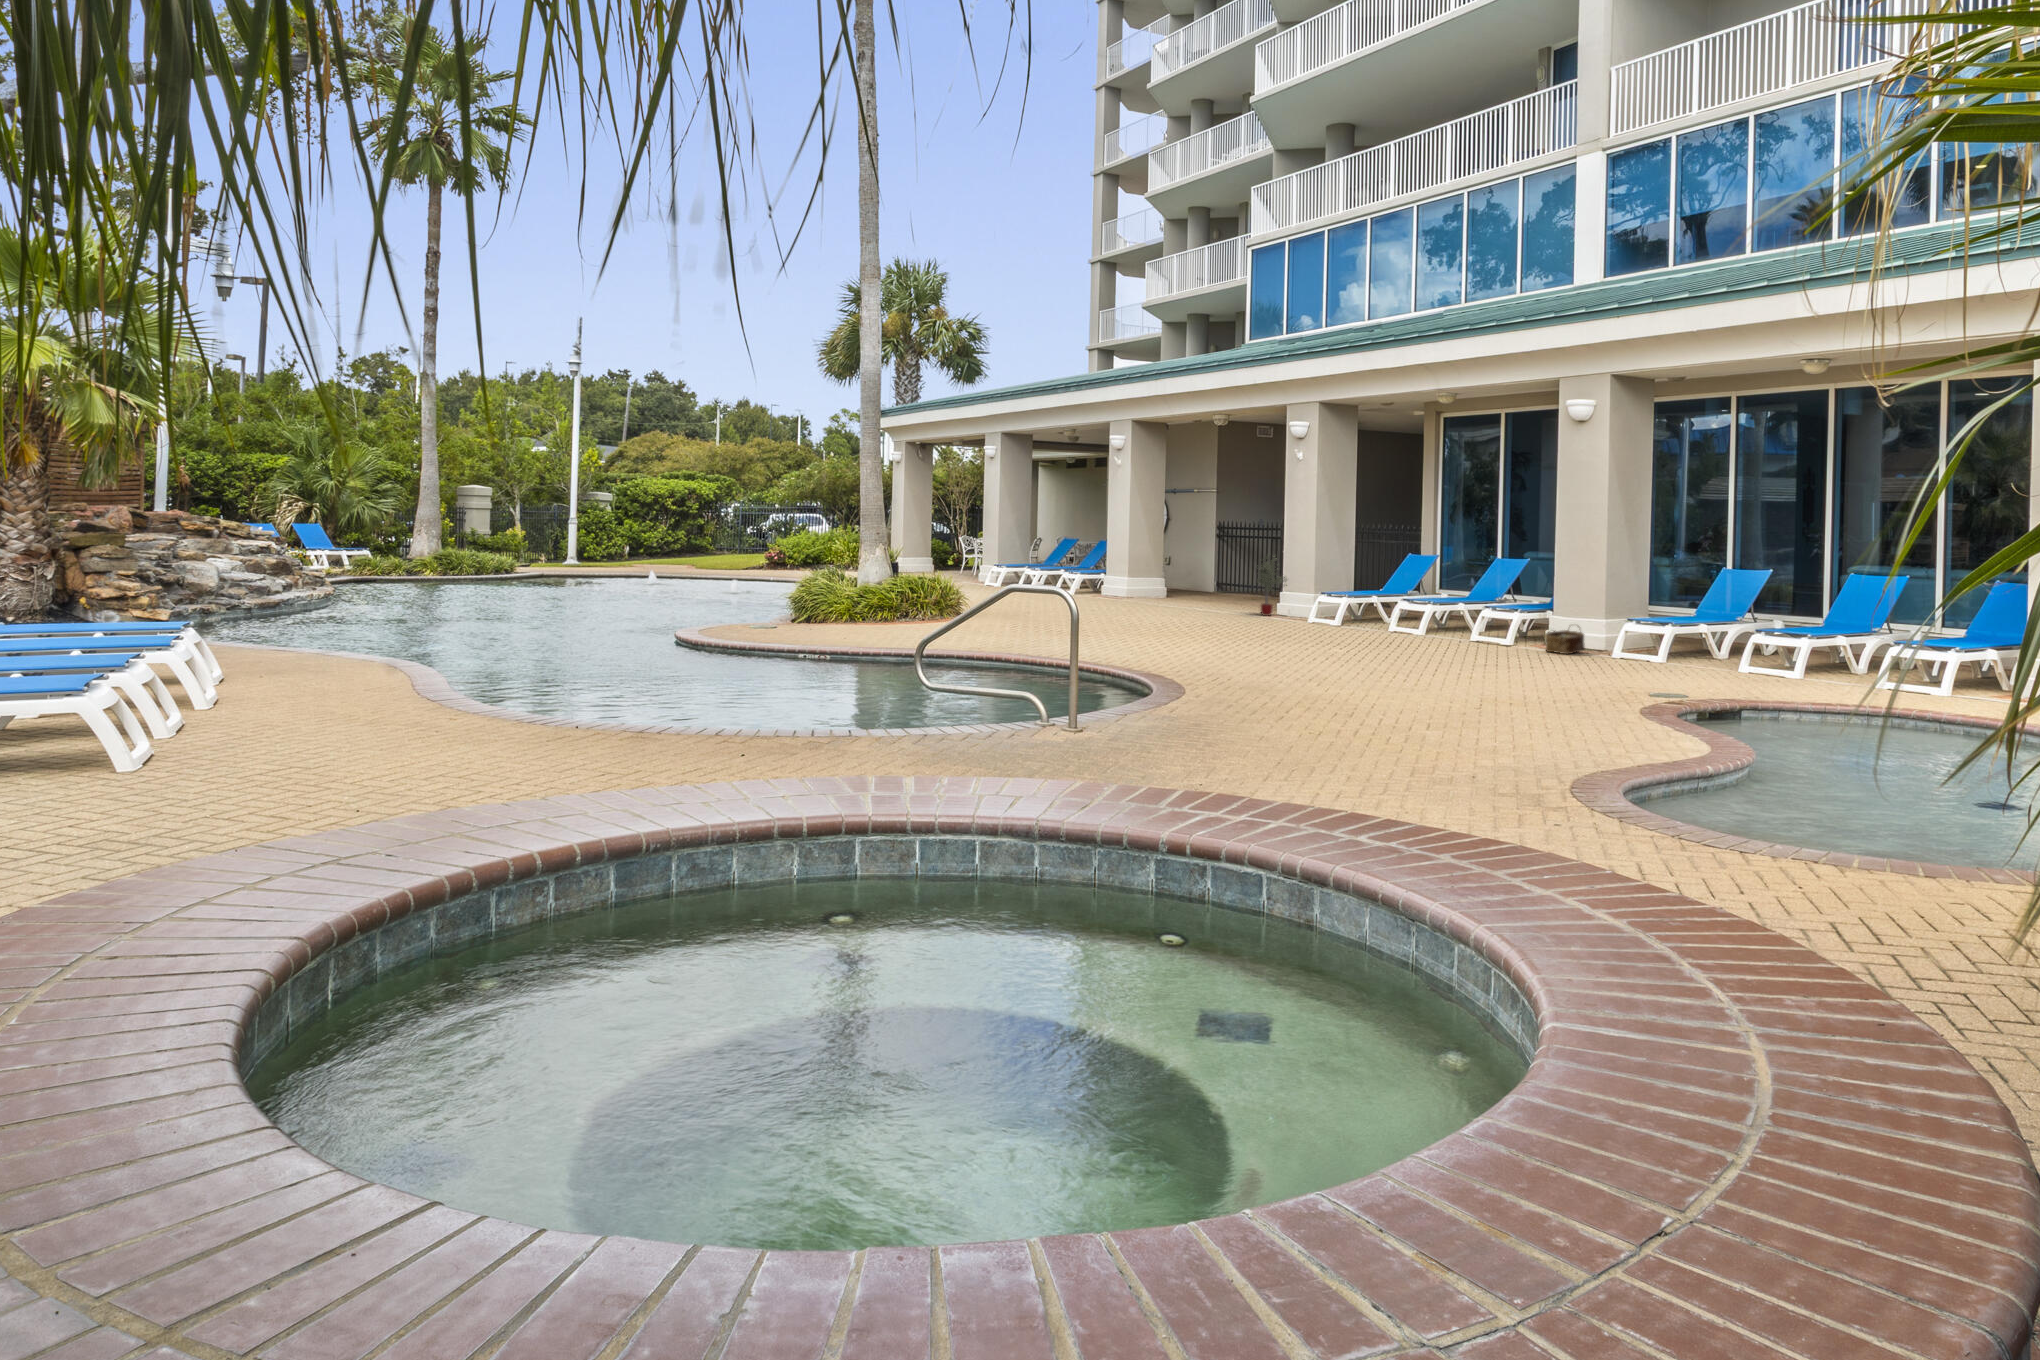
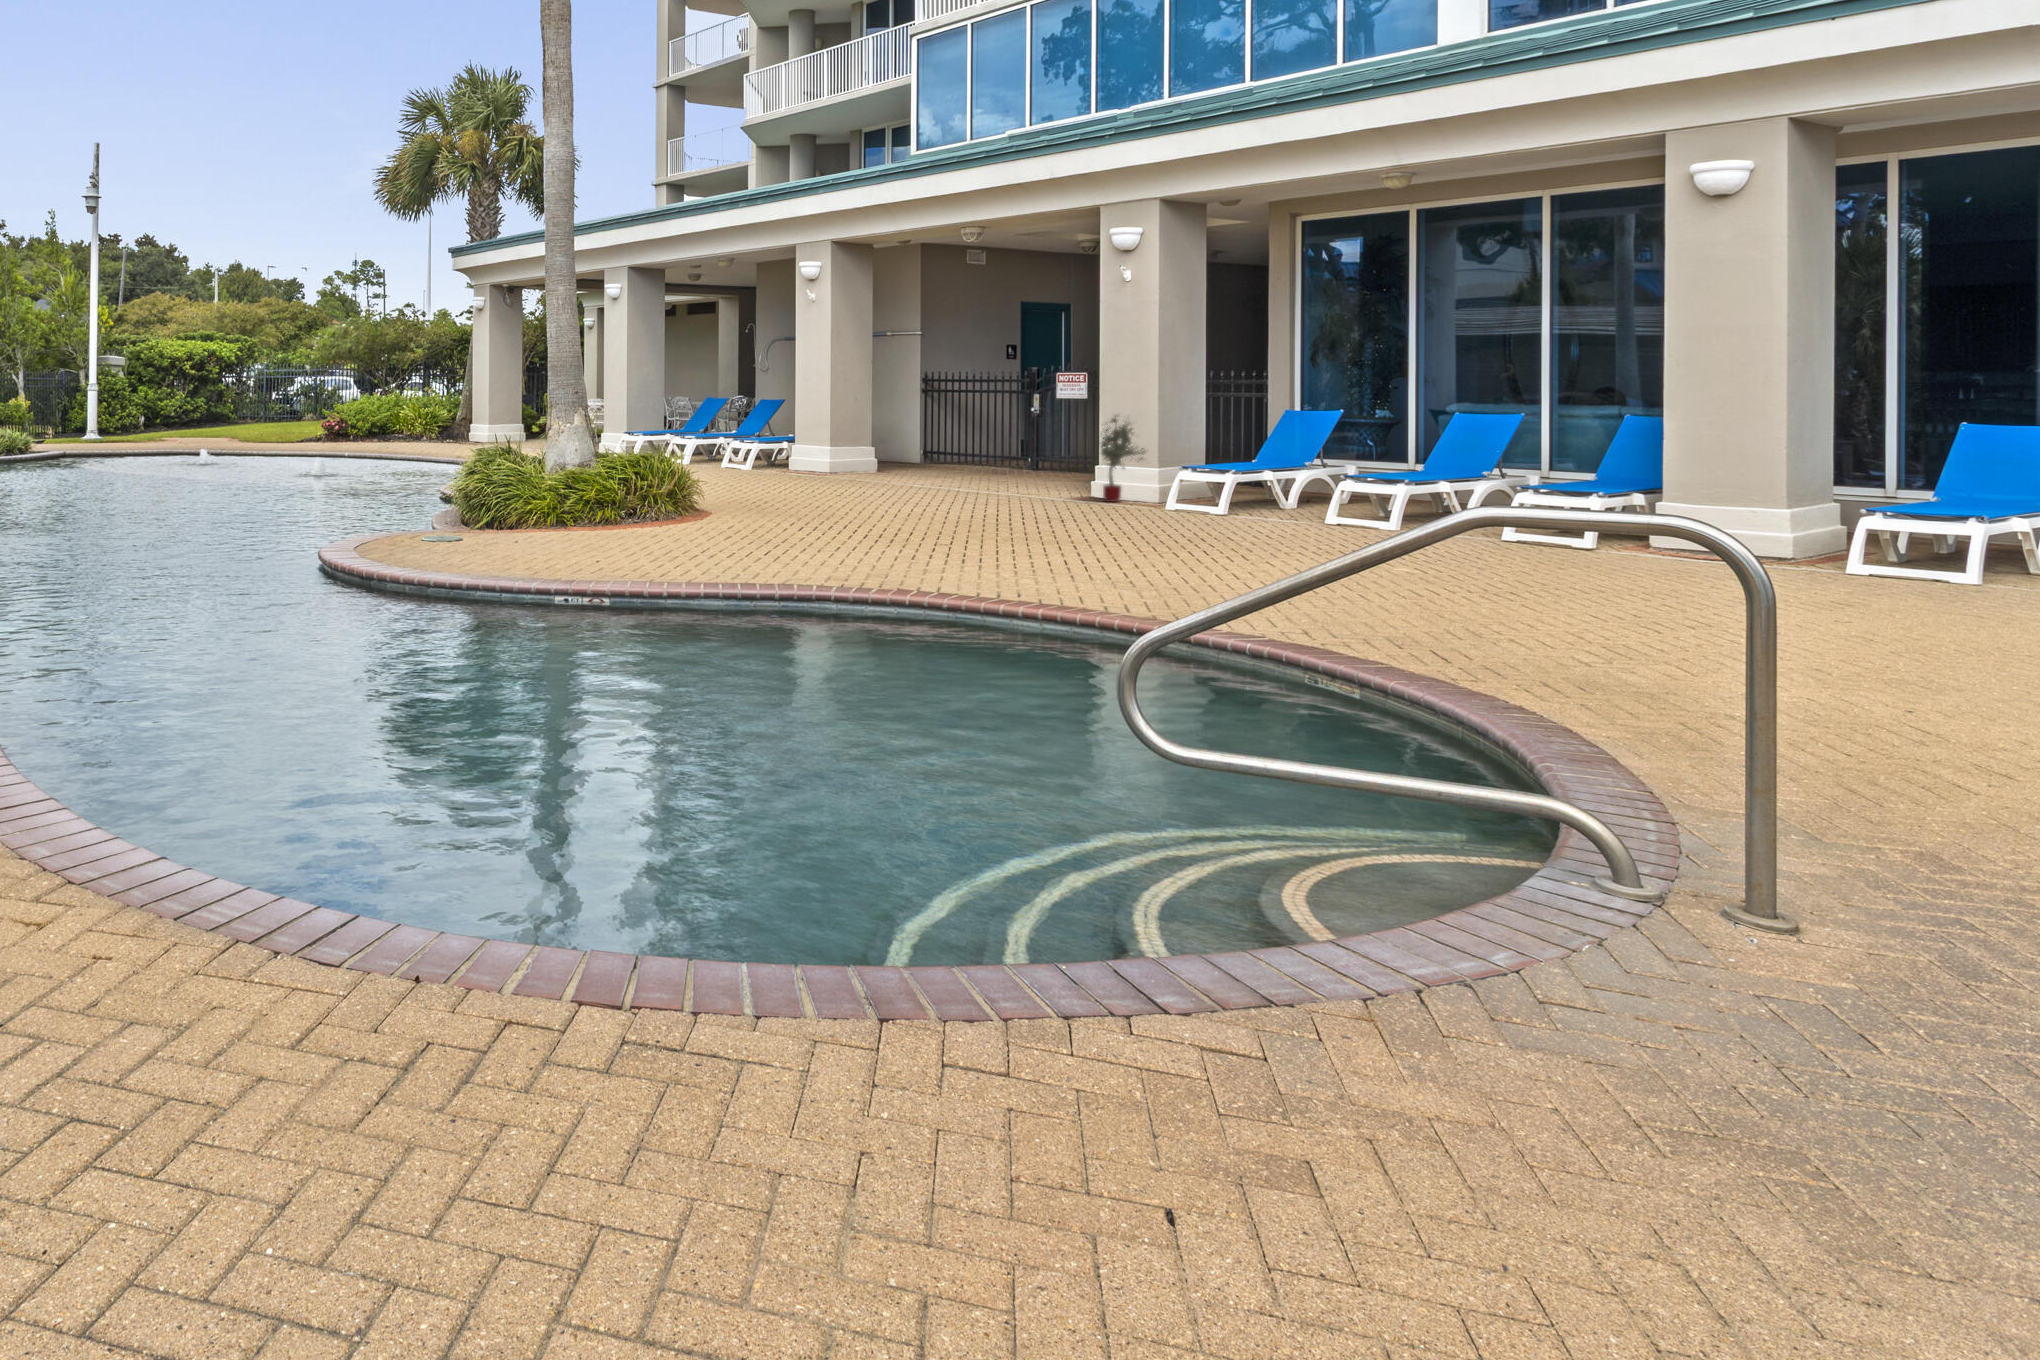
woven basket: present [1544,630,1585,654] -> none [1778,523,1855,575]

